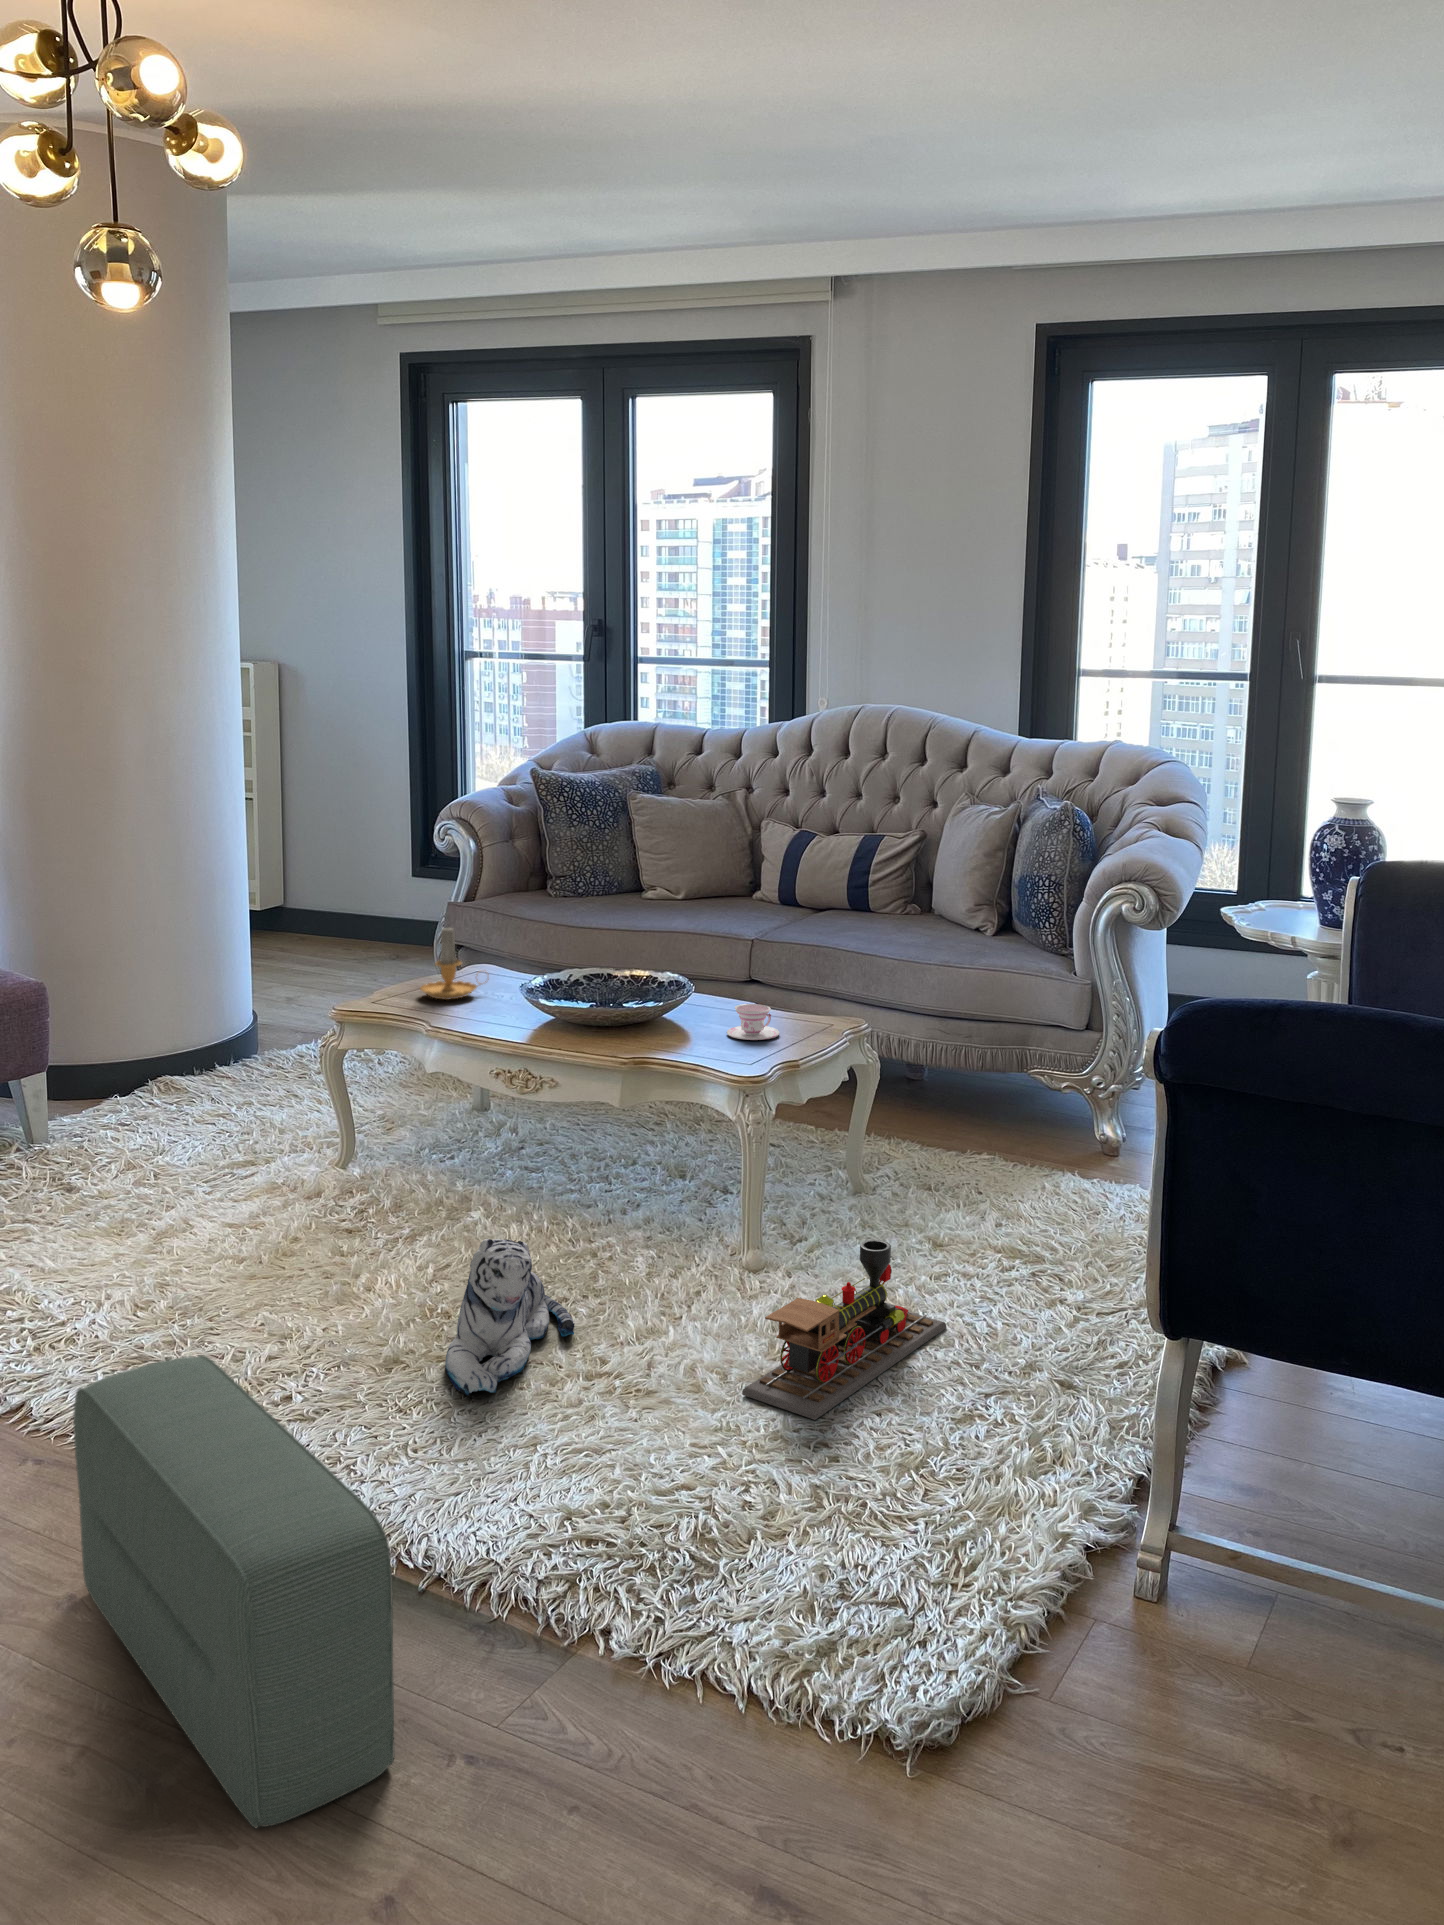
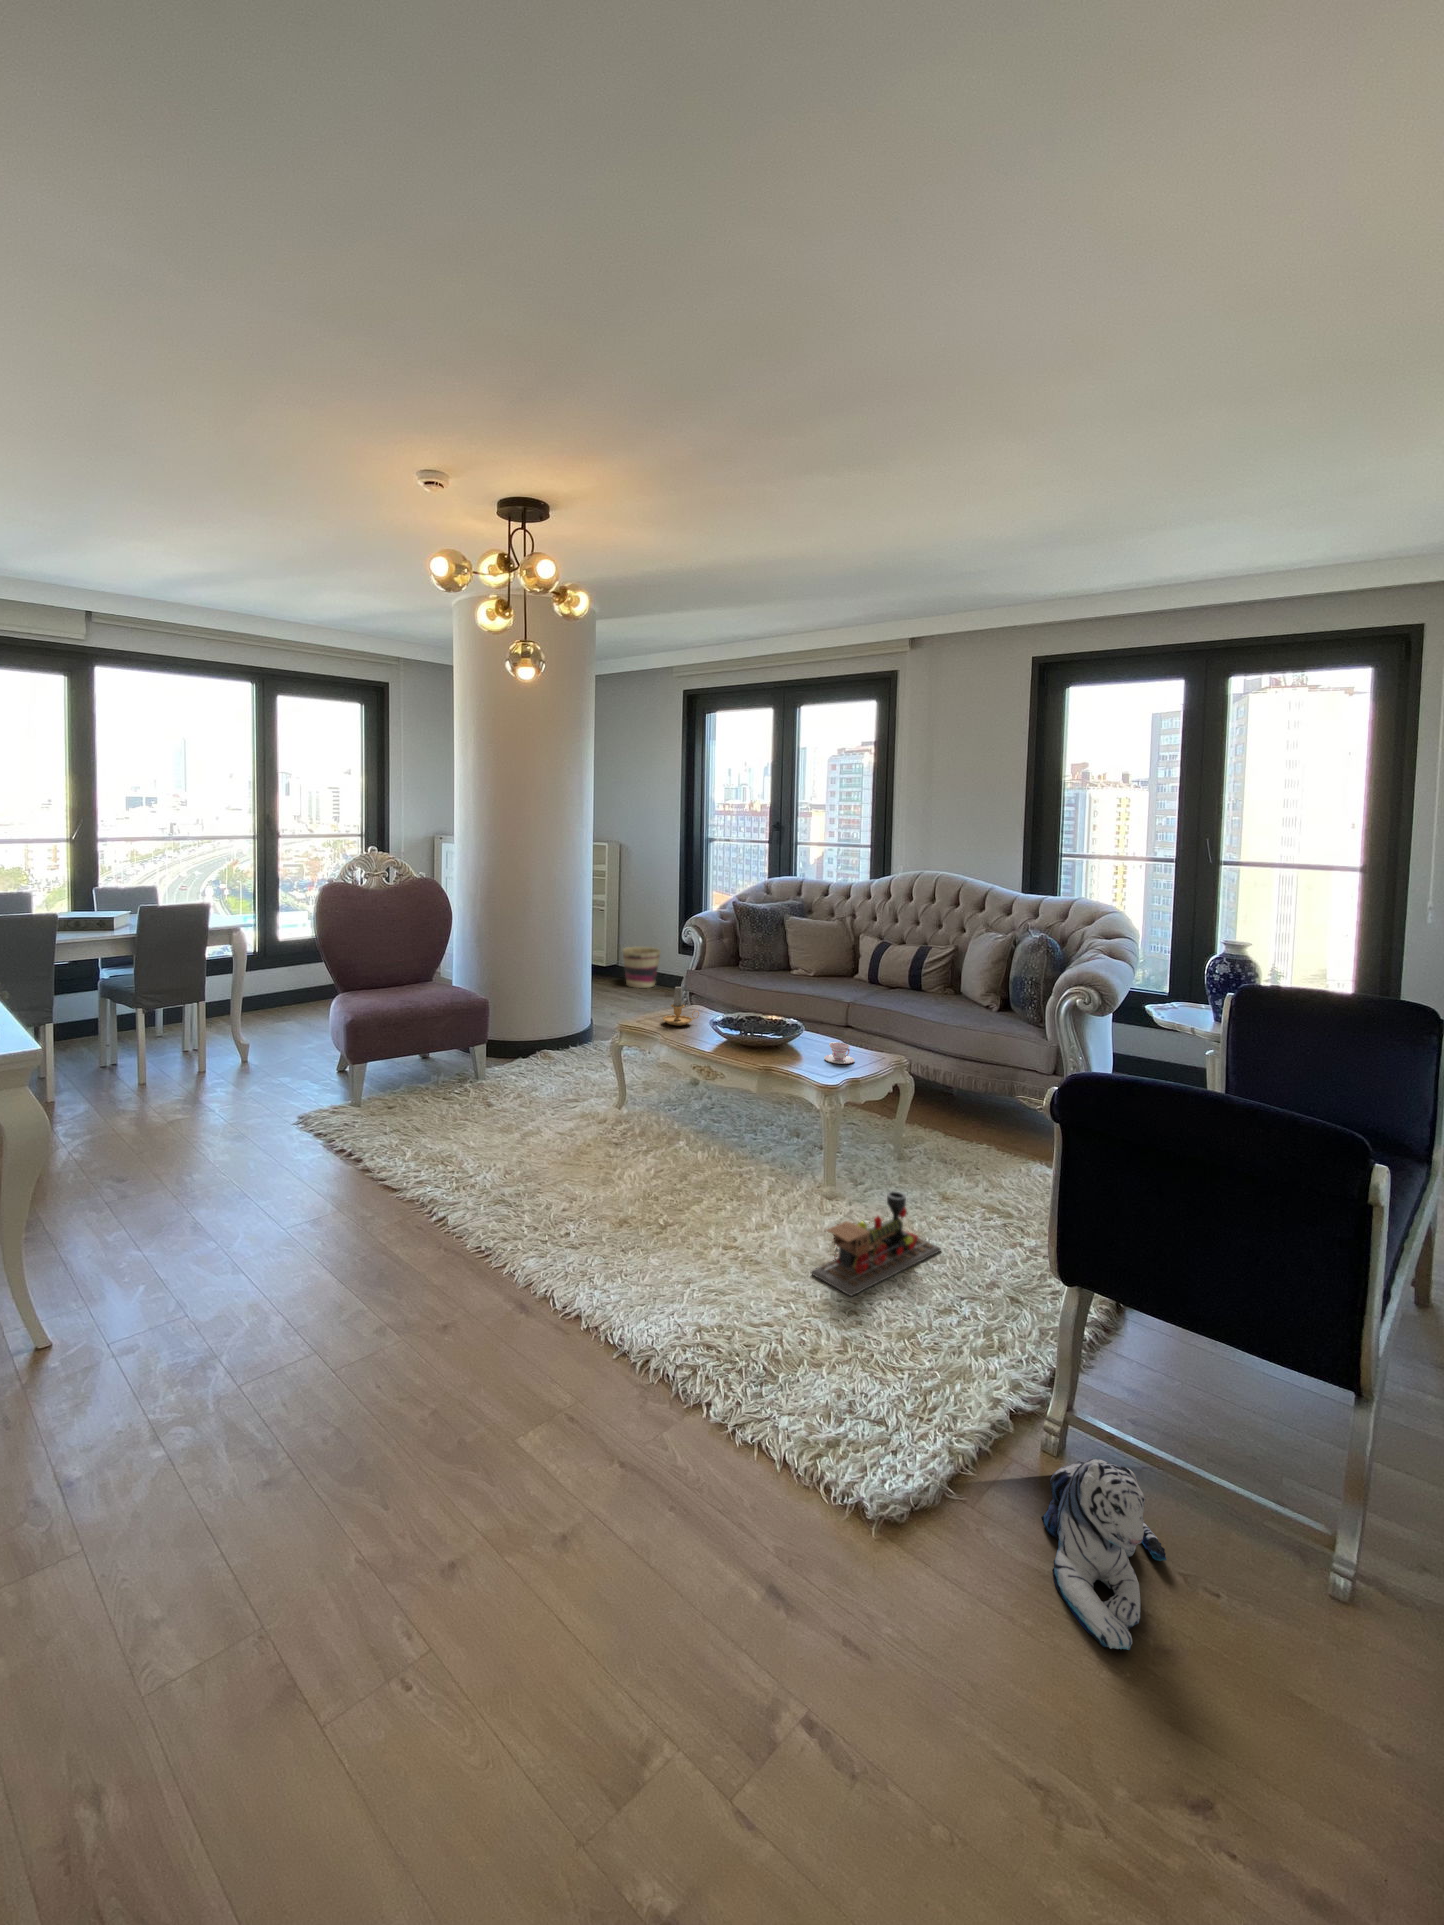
basket: none [300,868,376,945] -> present [622,947,660,988]
plush toy: present [445,1239,575,1396] -> present [1041,1459,1166,1650]
pouf: present [73,1355,395,1828] -> none [451,1209,586,1480]

